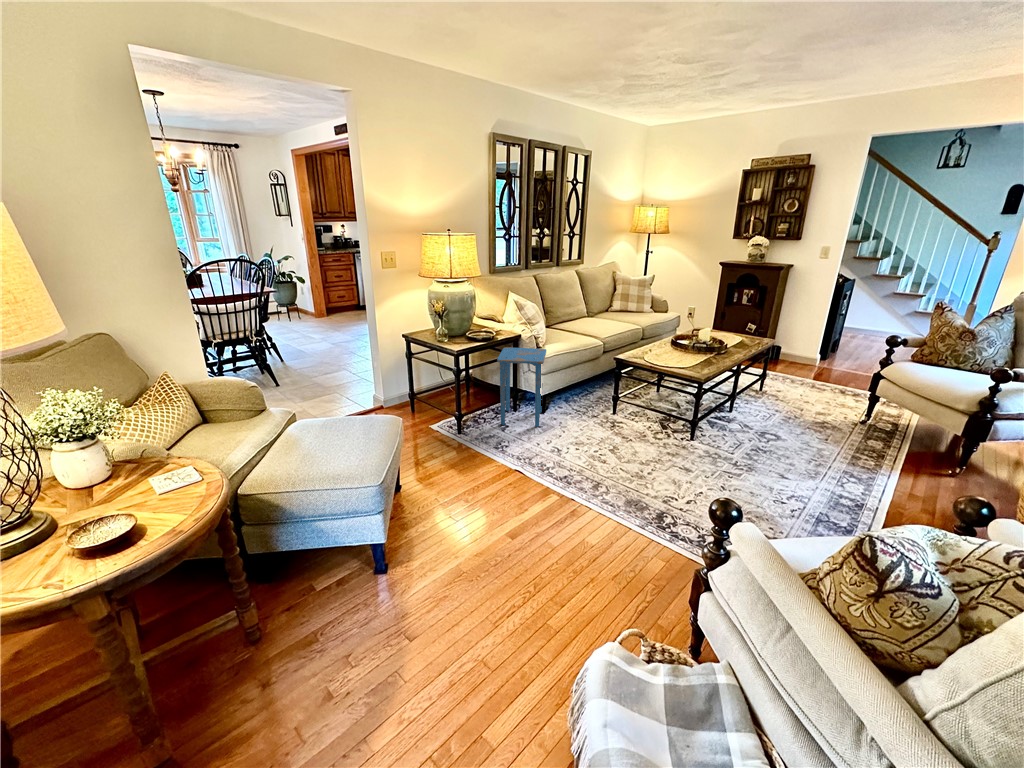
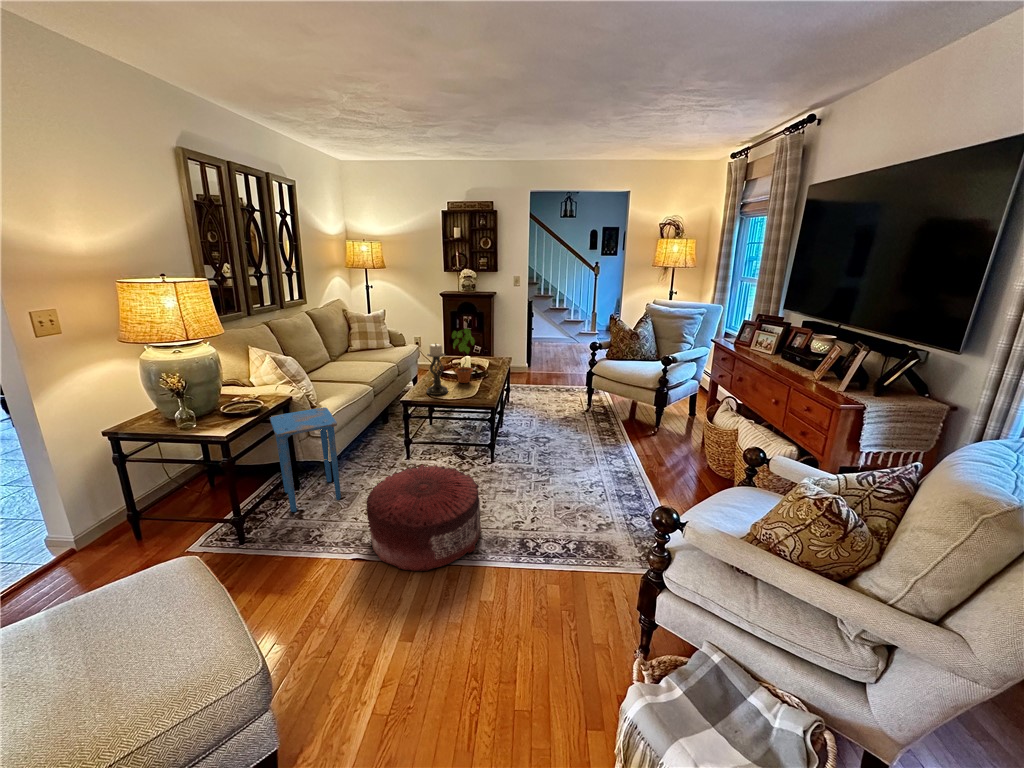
potted plant: none [678,296,704,354] -> present [452,328,475,383]
candle holder: none [640,306,665,359] -> present [427,343,448,395]
pouf: none [532,414,635,502] -> present [367,464,481,571]

